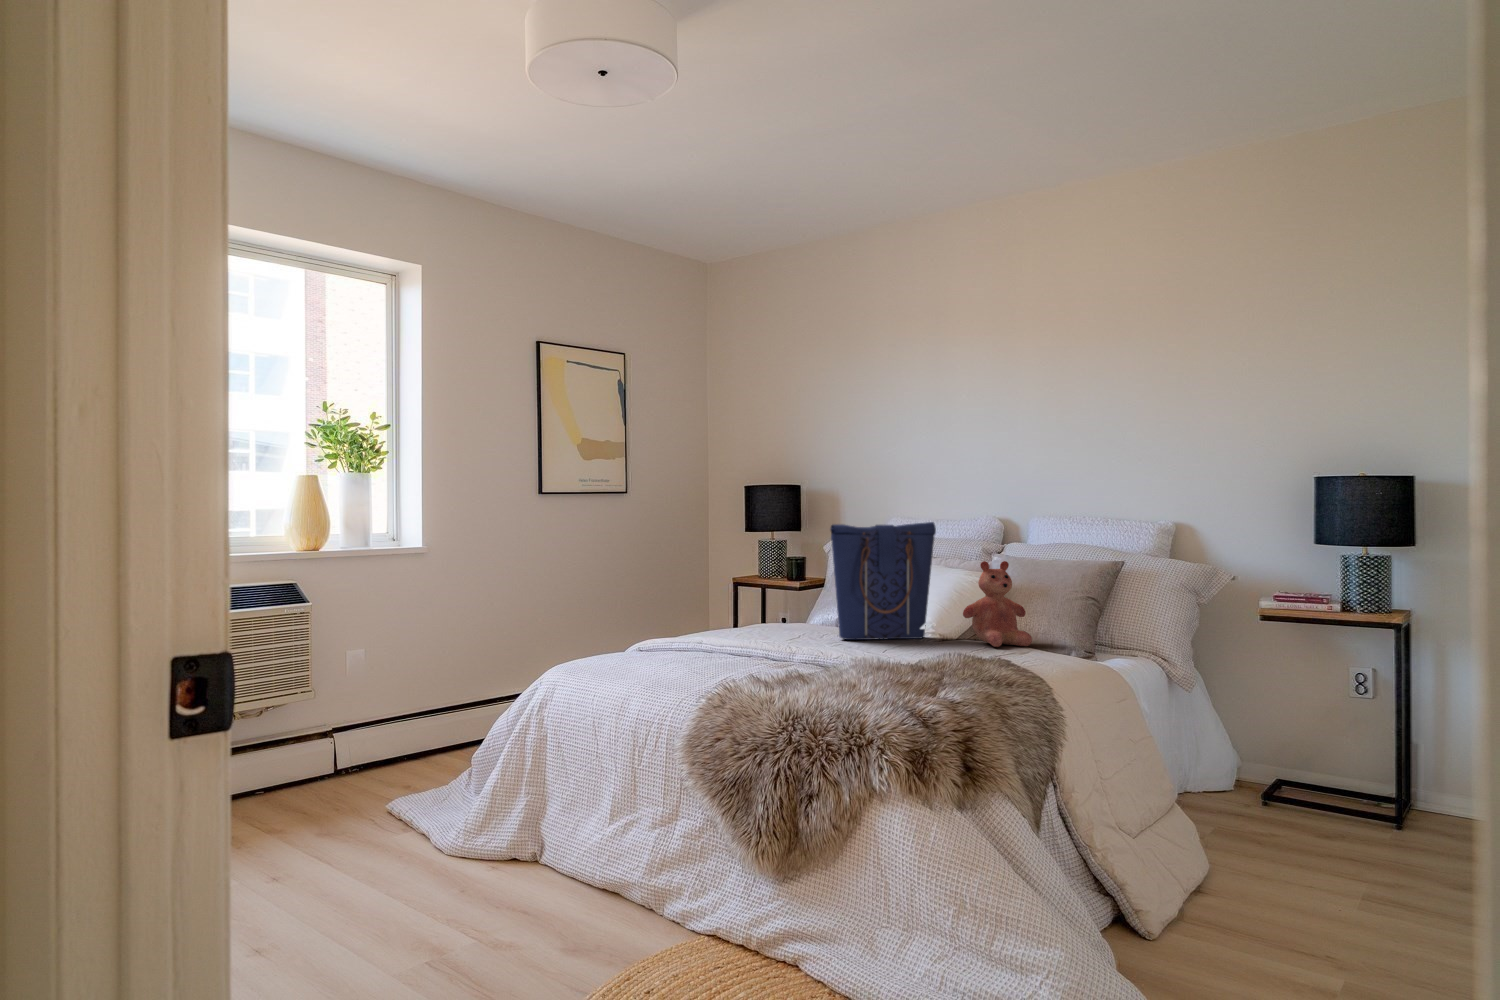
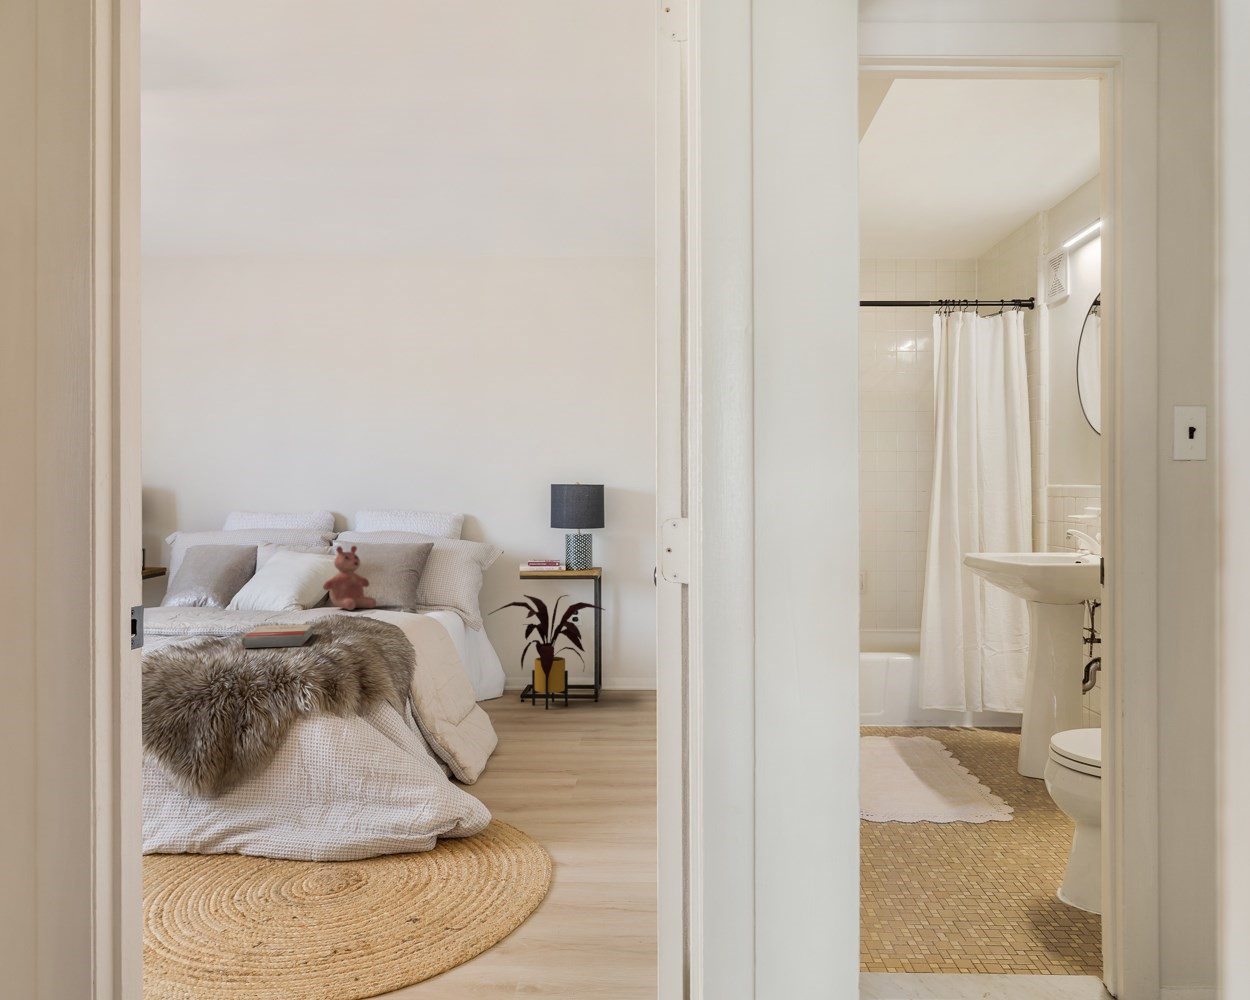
tote bag: present [830,522,936,640] -> none [207,517,297,615]
house plant: none [1207,643,1417,823] -> present [488,595,605,709]
book: none [819,660,921,695] -> present [241,624,312,648]

